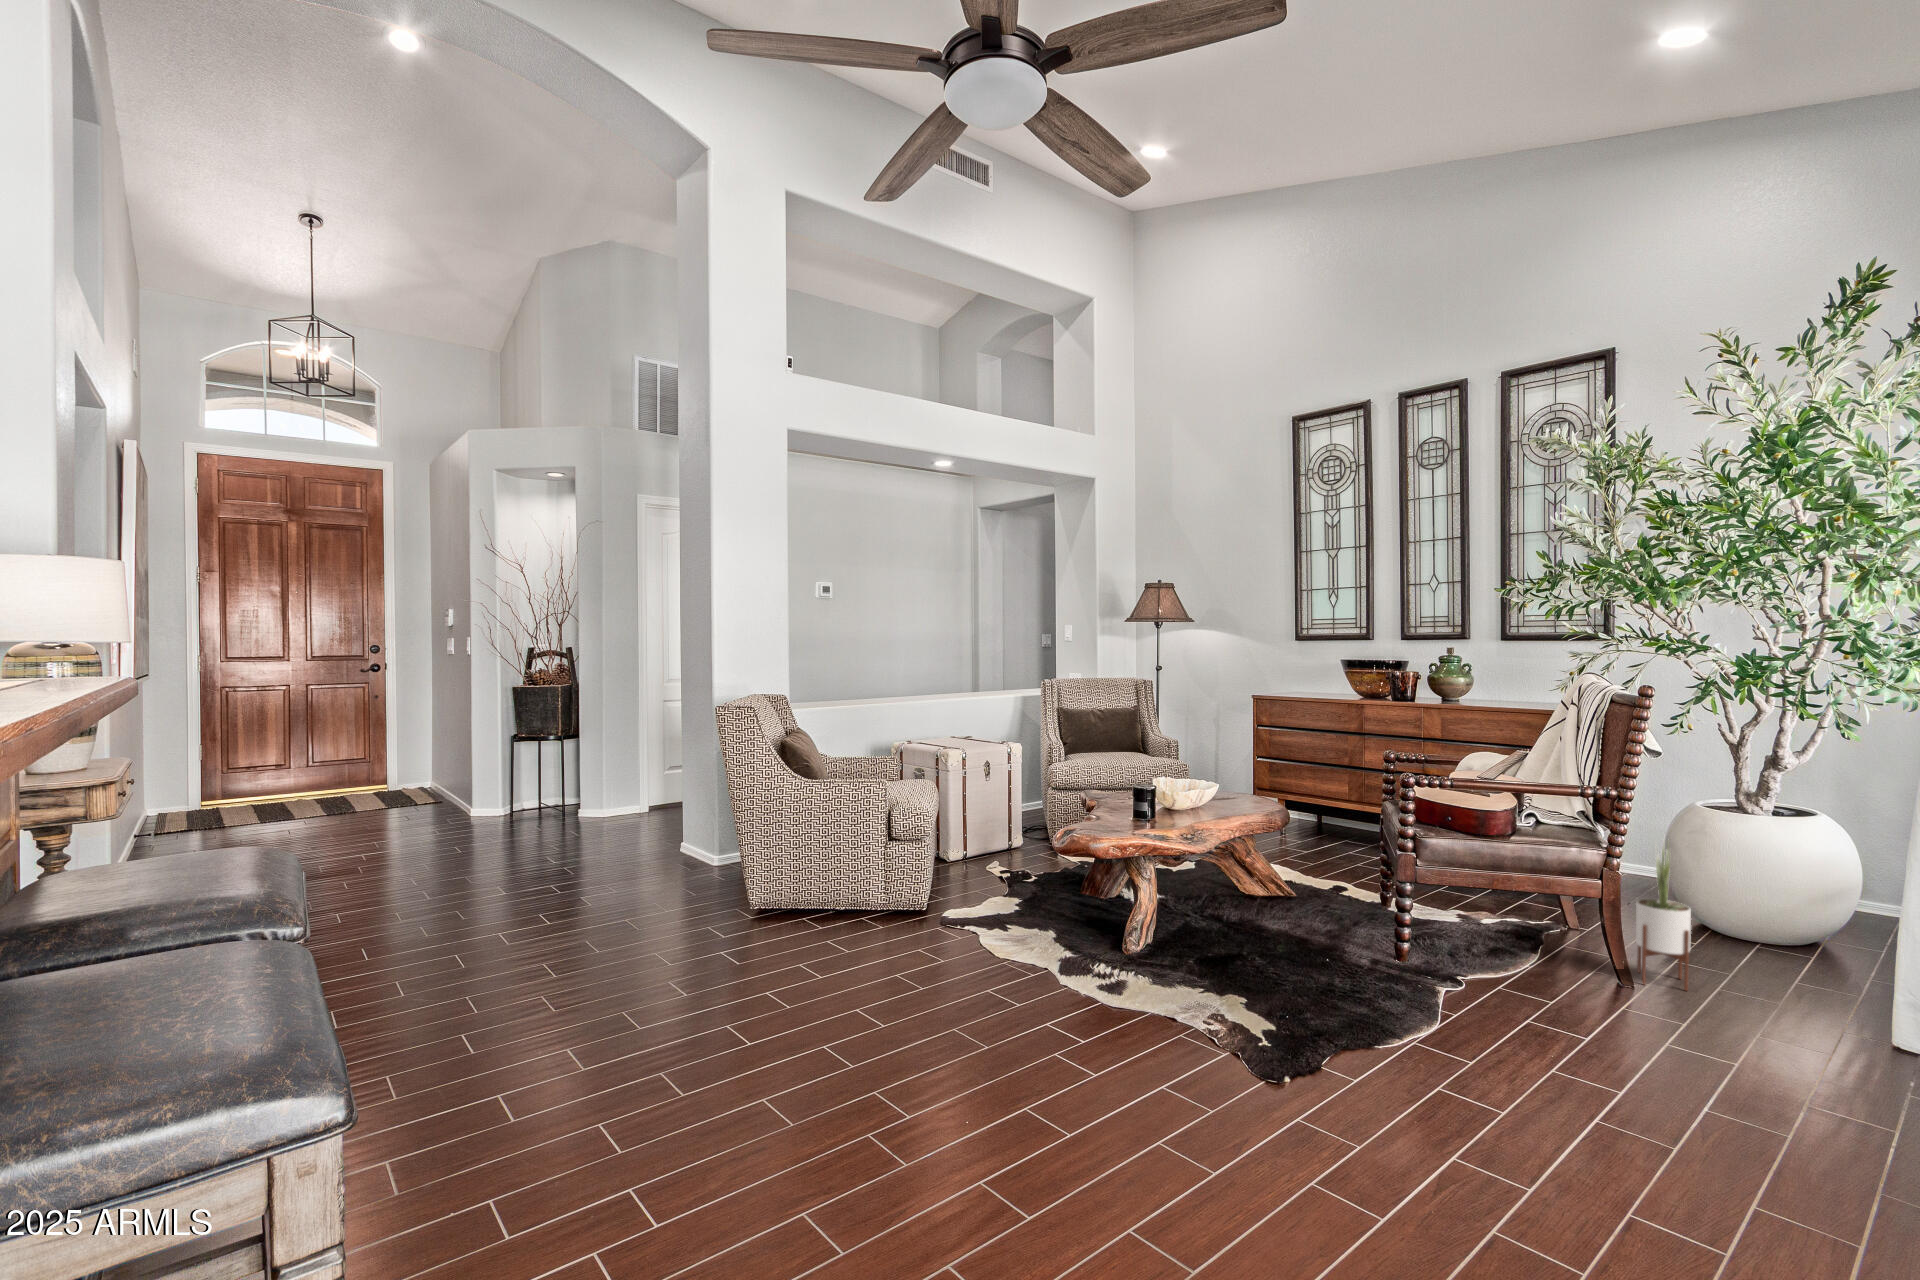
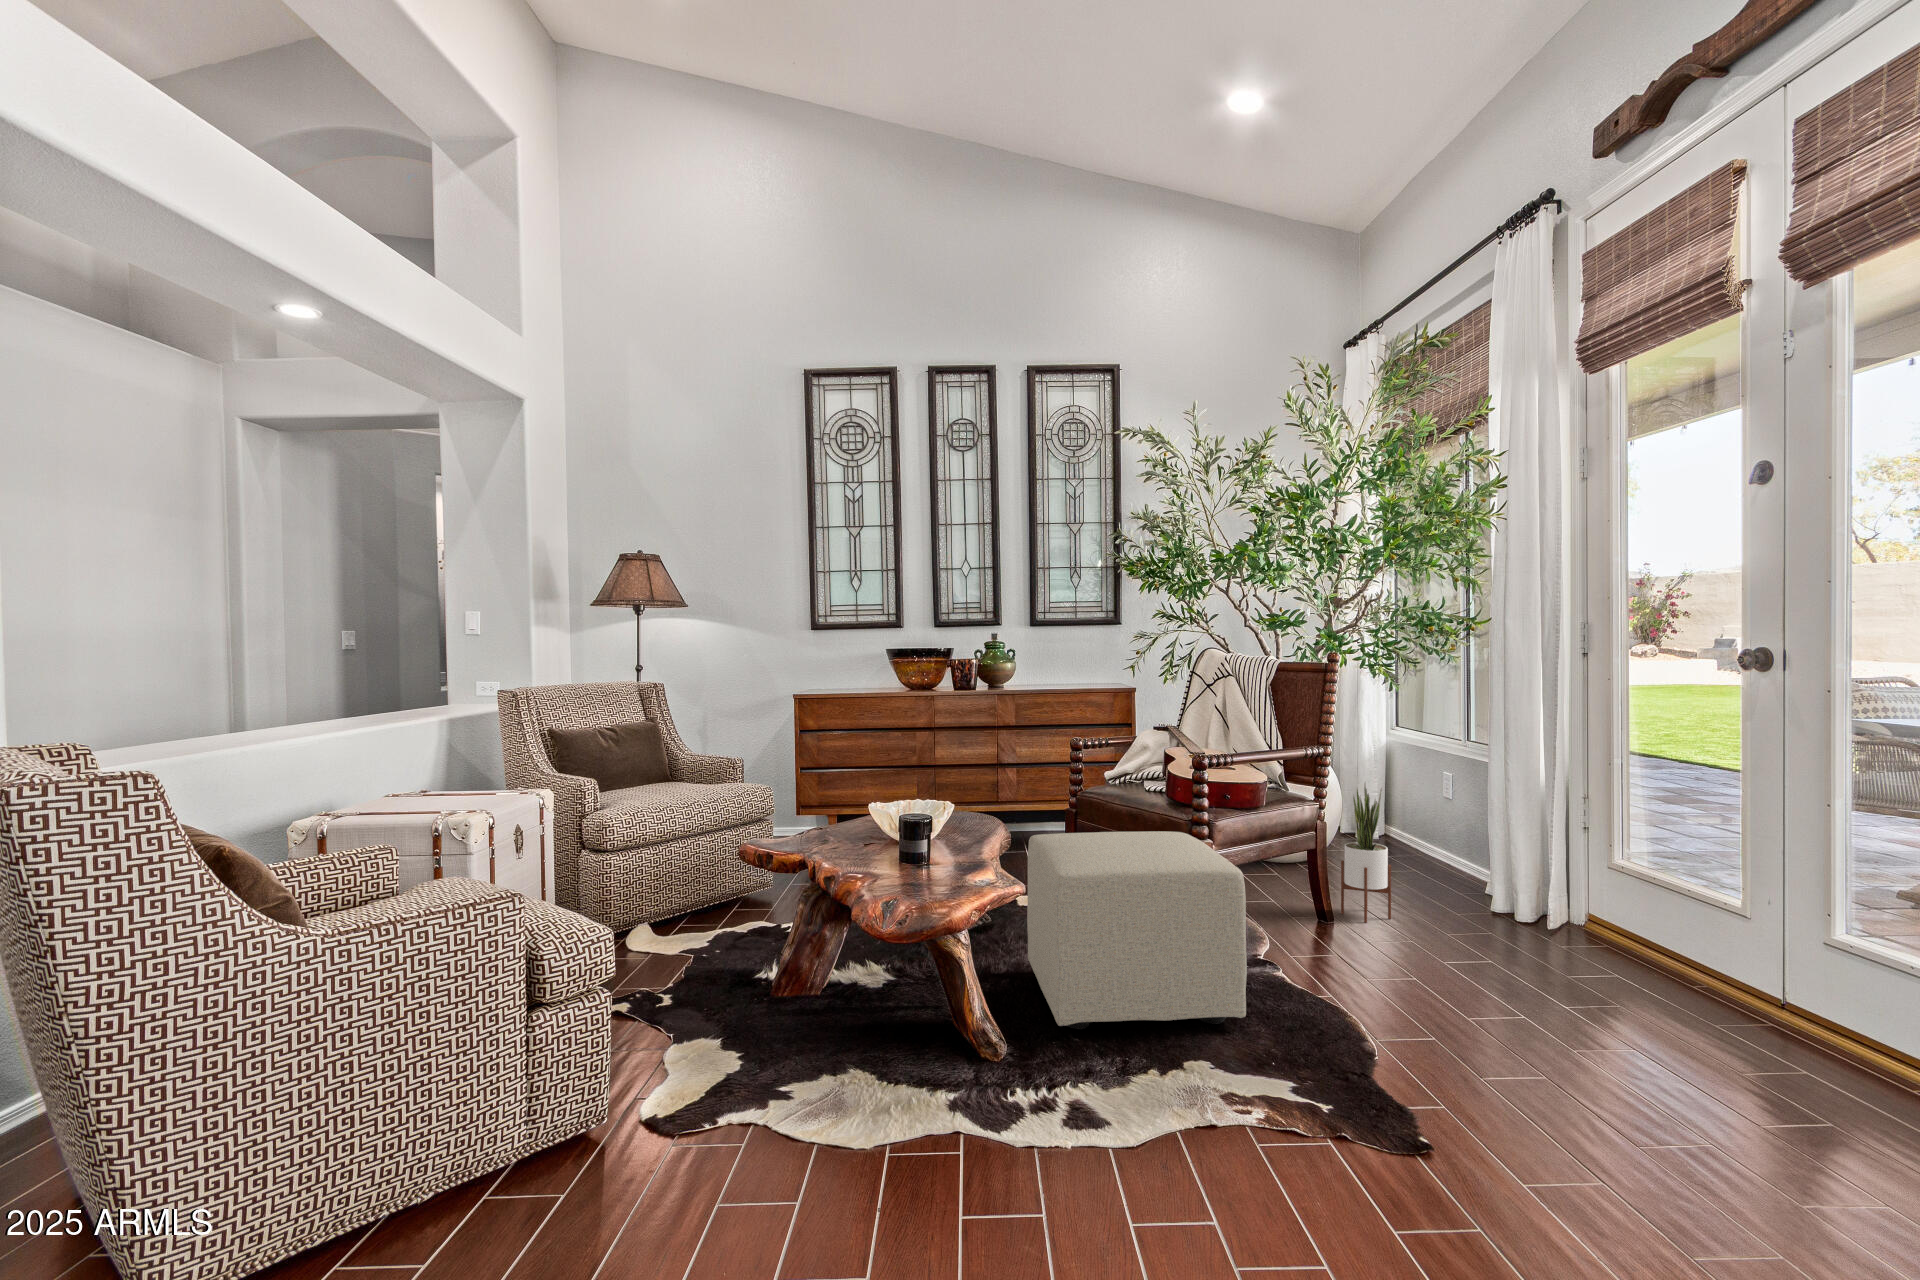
ottoman: none [1166,817,1361,981] -> present [1027,831,1247,1029]

